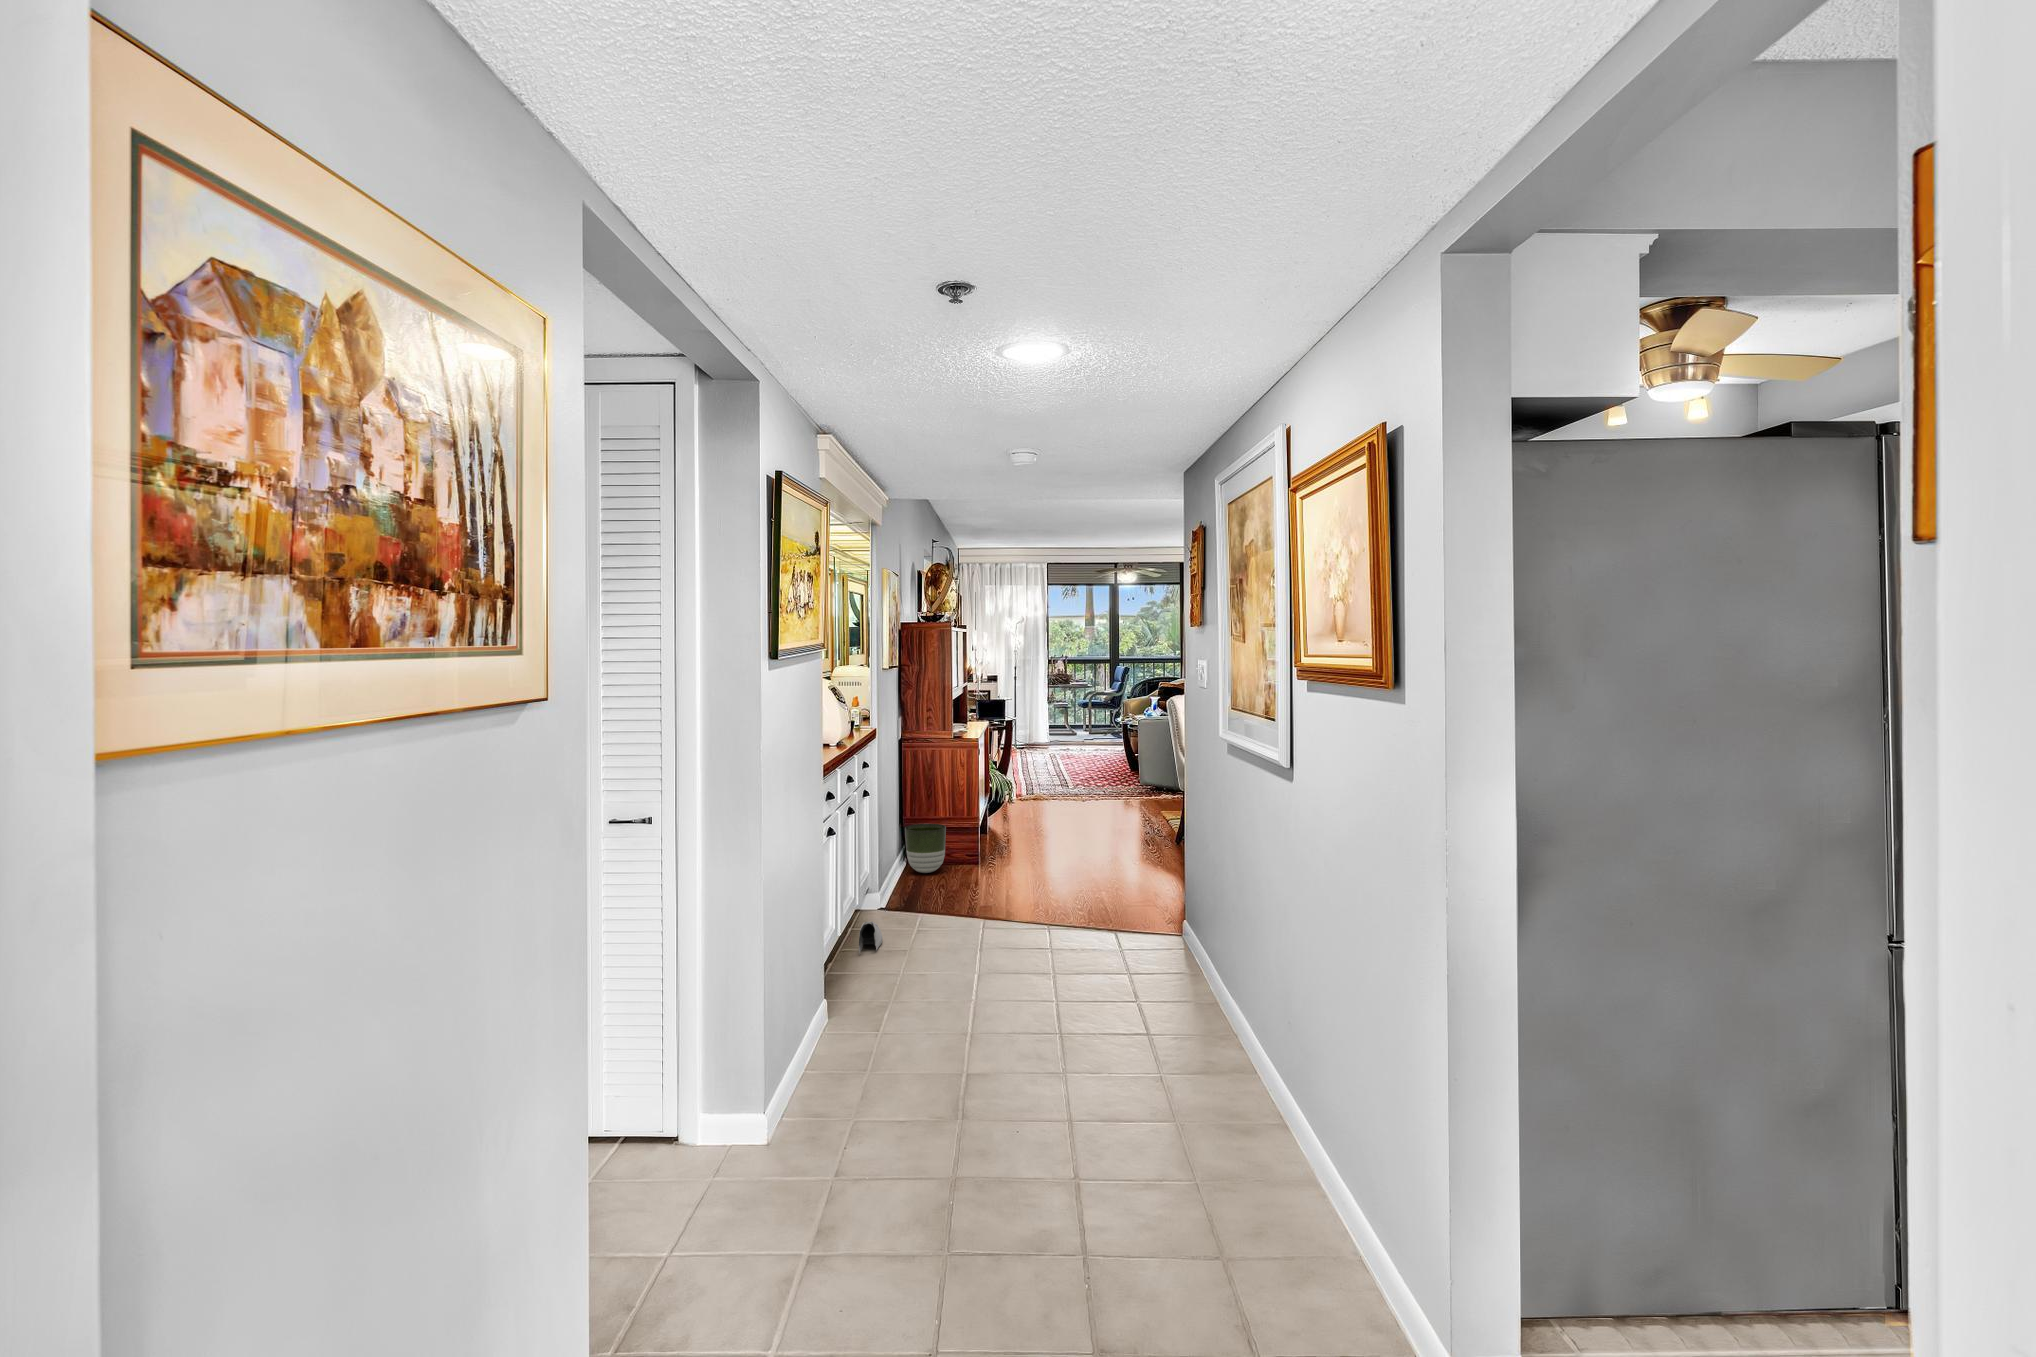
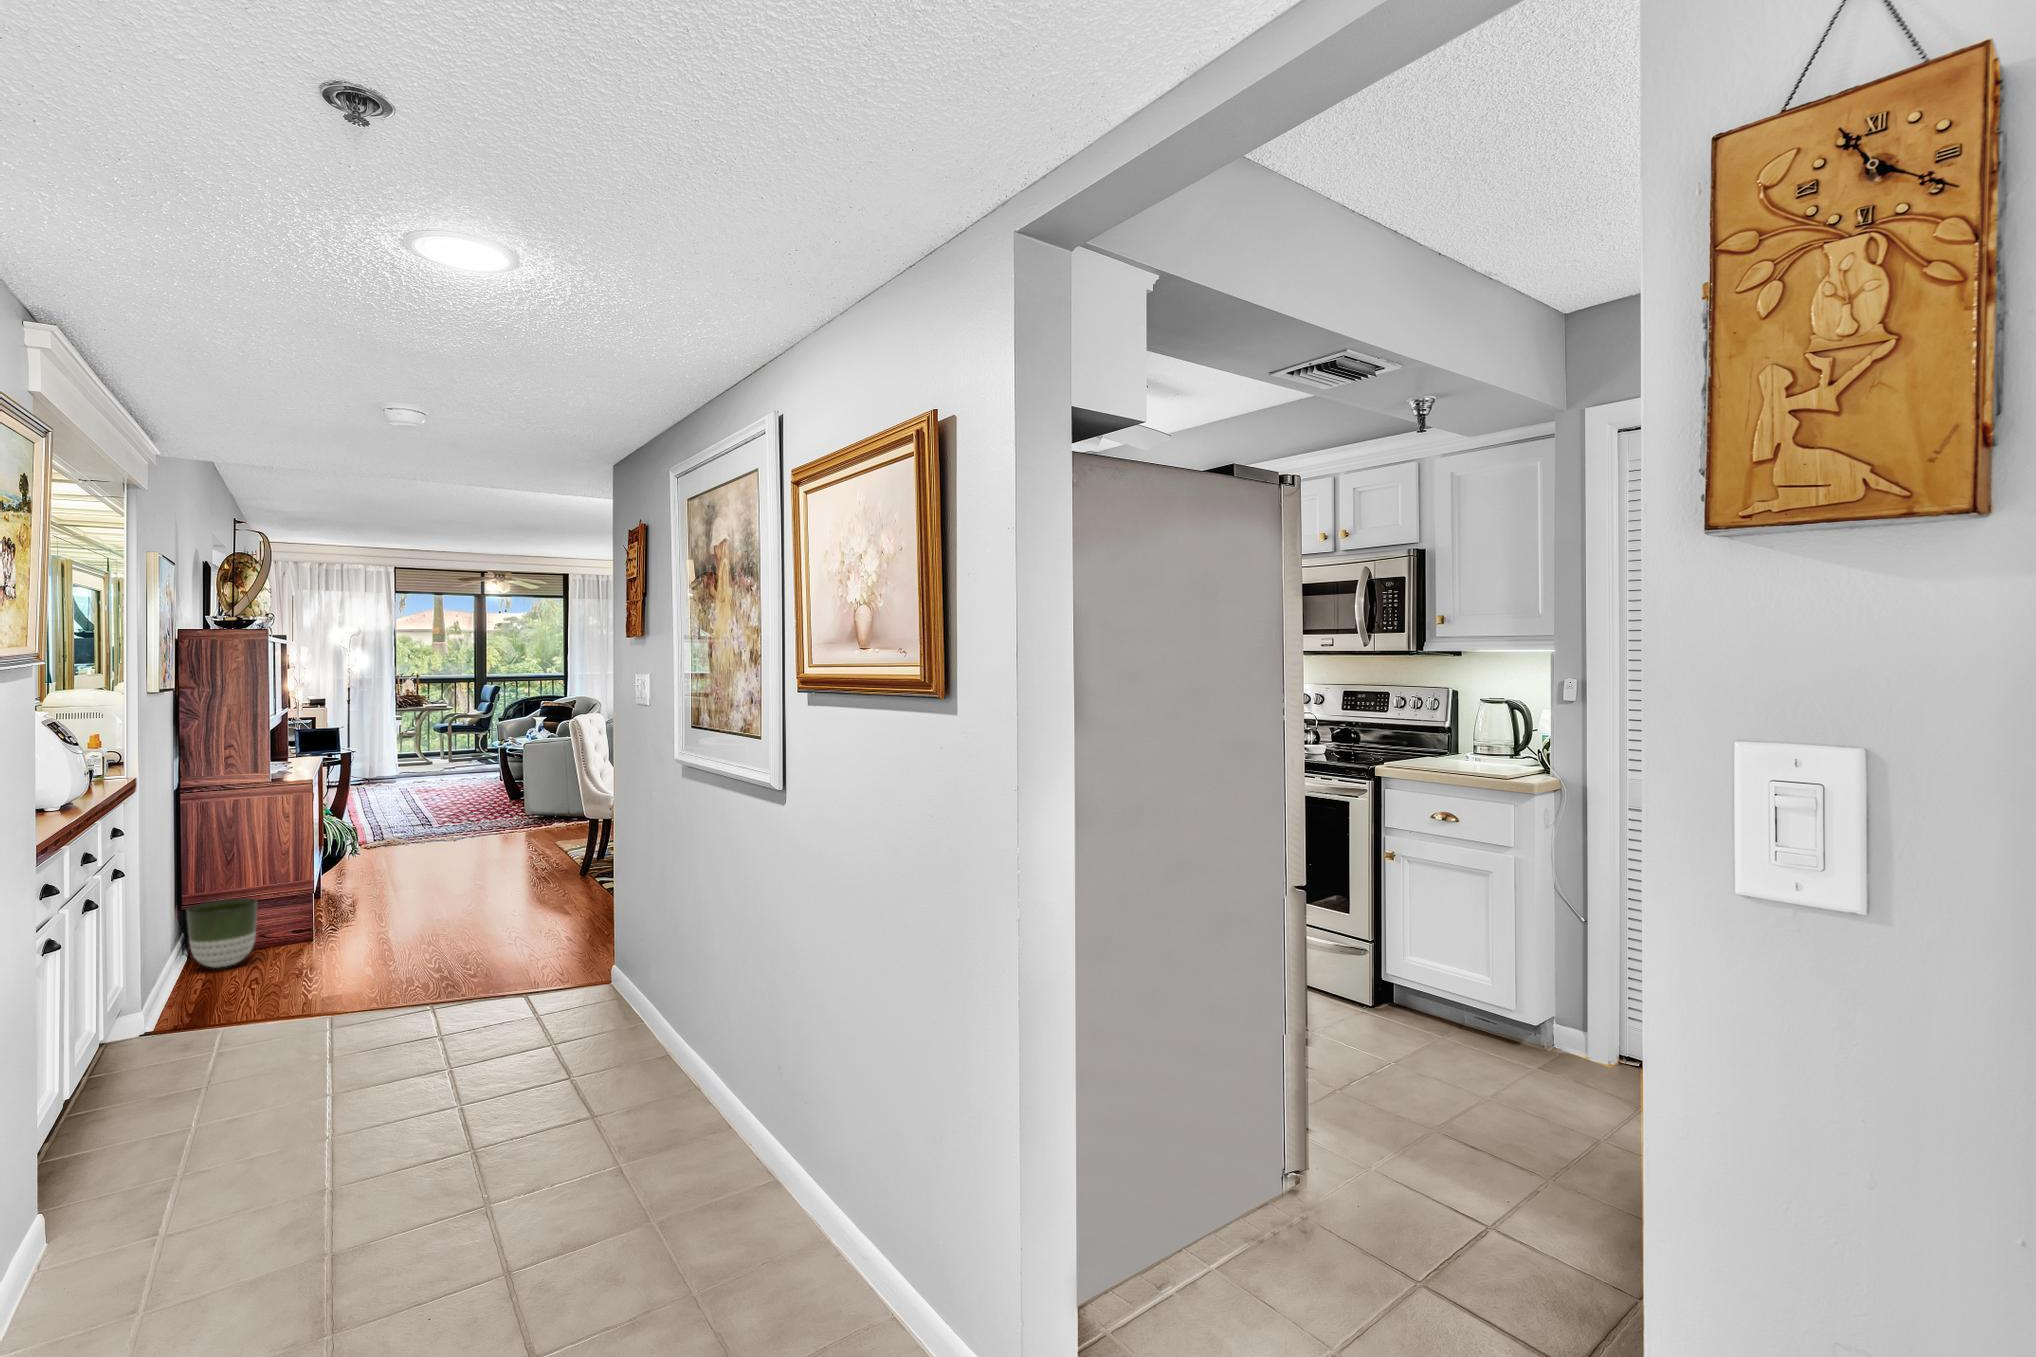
shoe: present [859,921,882,954] -> none [108,1061,152,1117]

